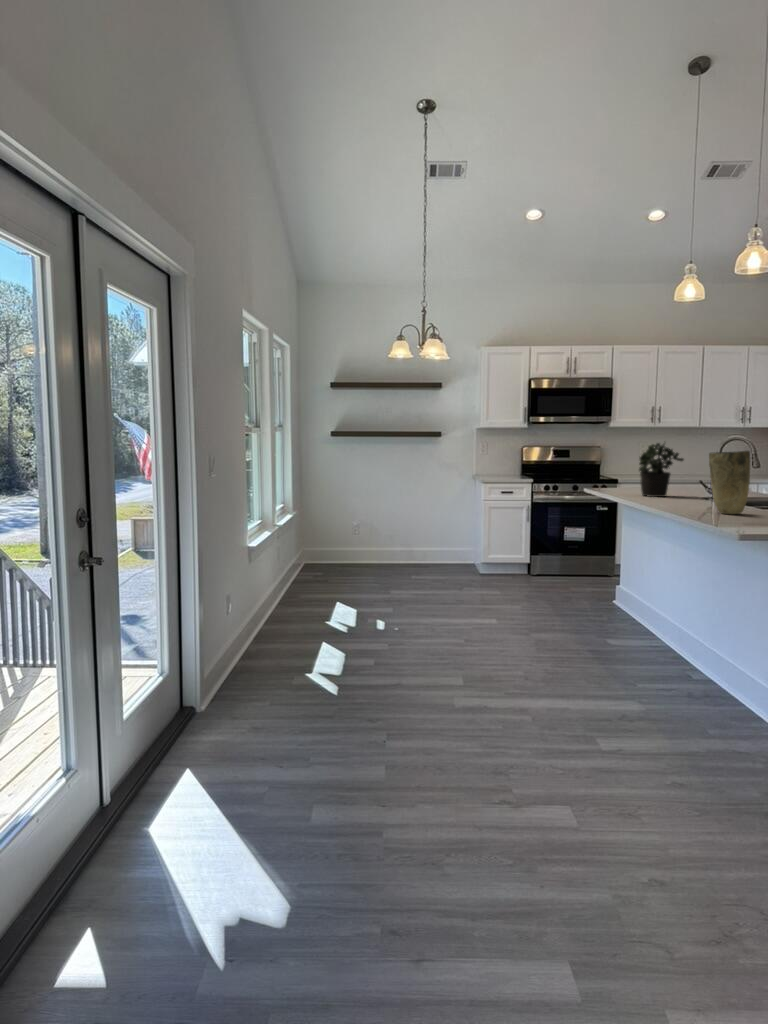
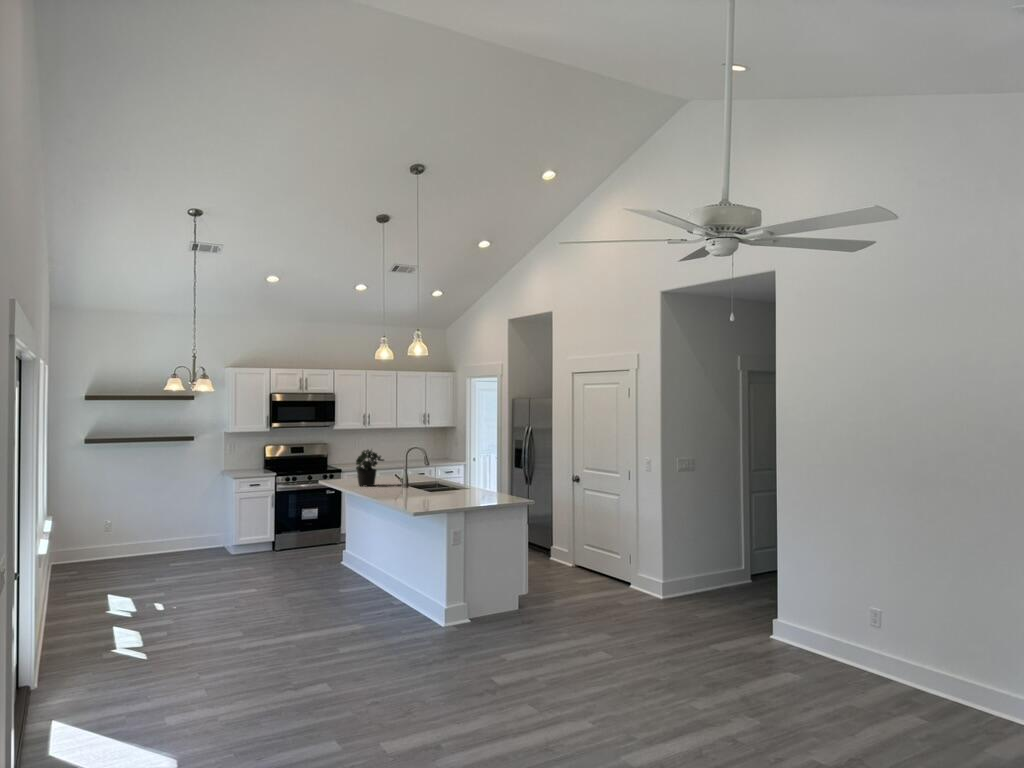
vase: present [709,451,750,514] -> none [395,460,418,499]

